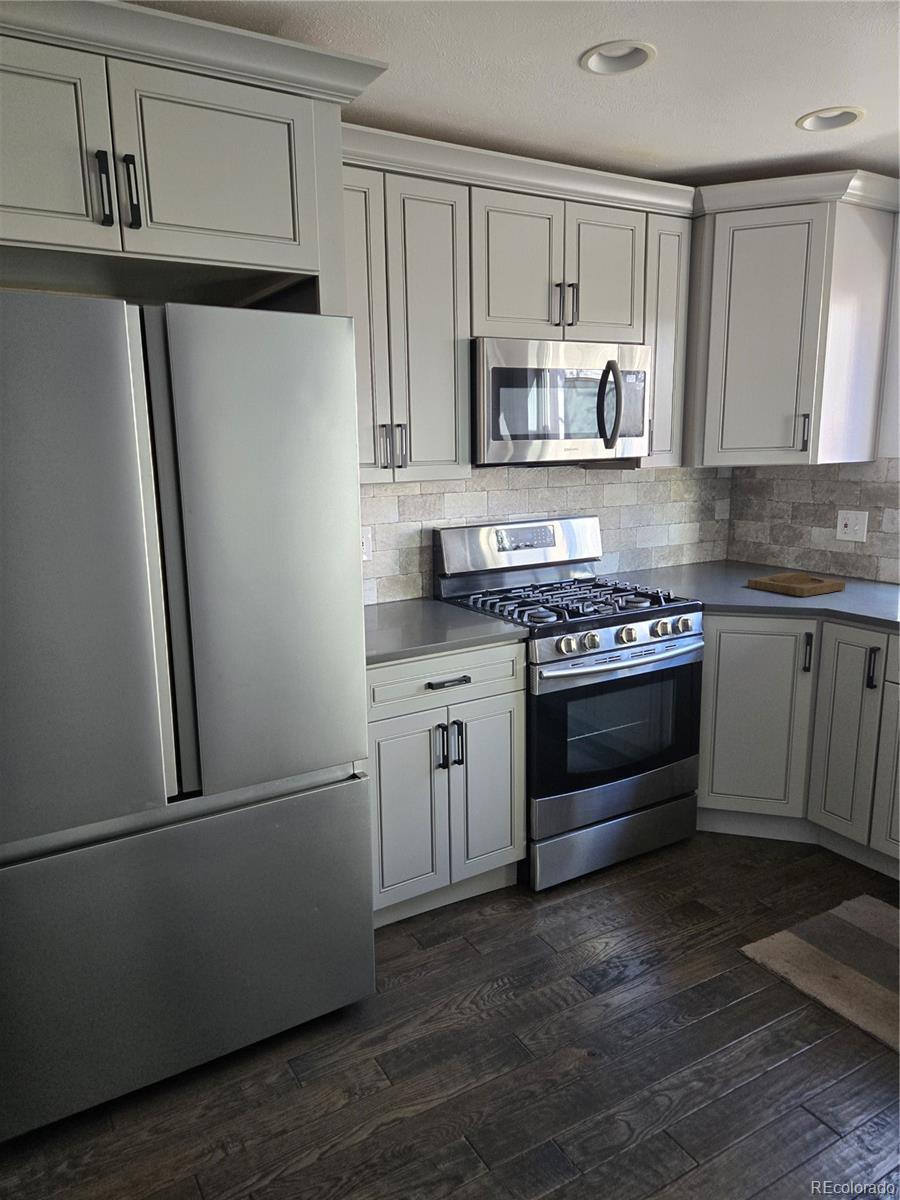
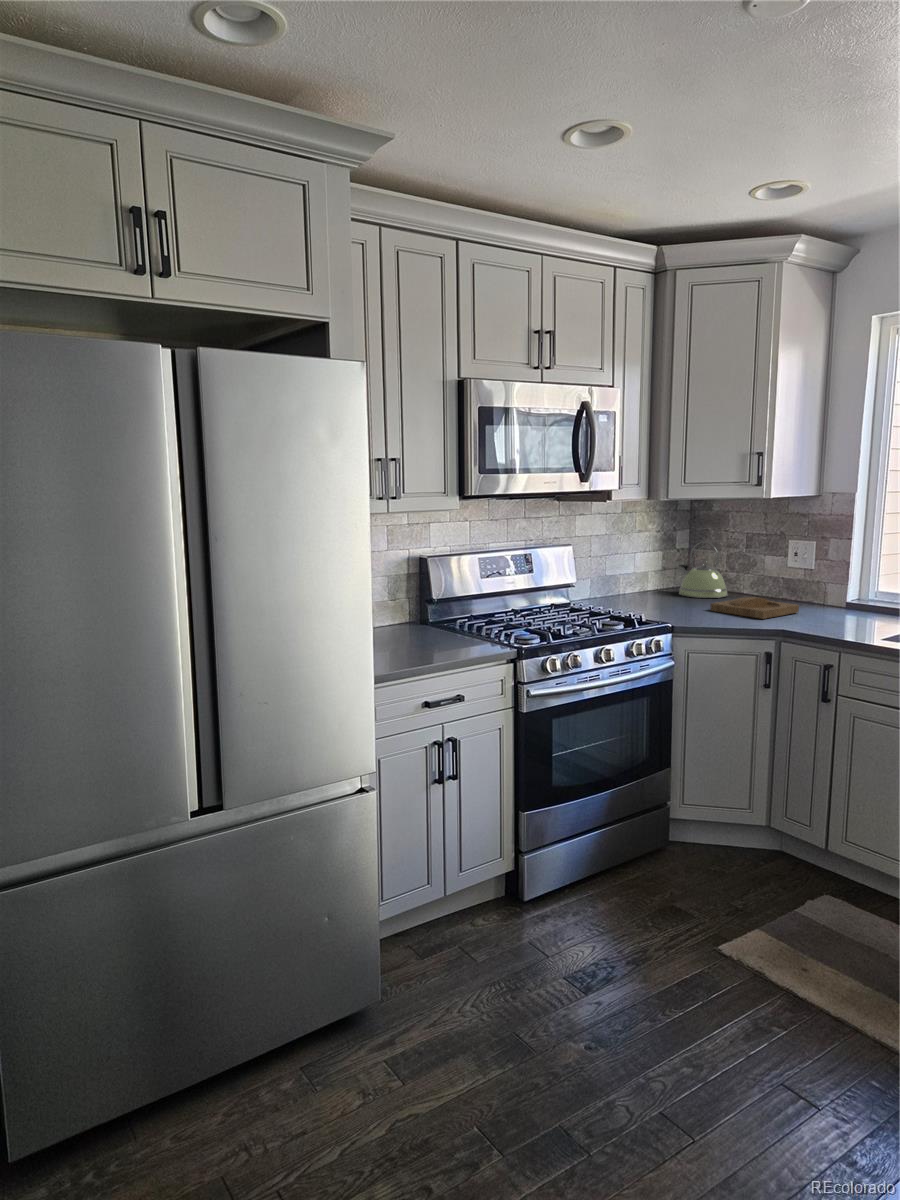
kettle: none [716,512,770,573] -> present [679,541,728,598]

